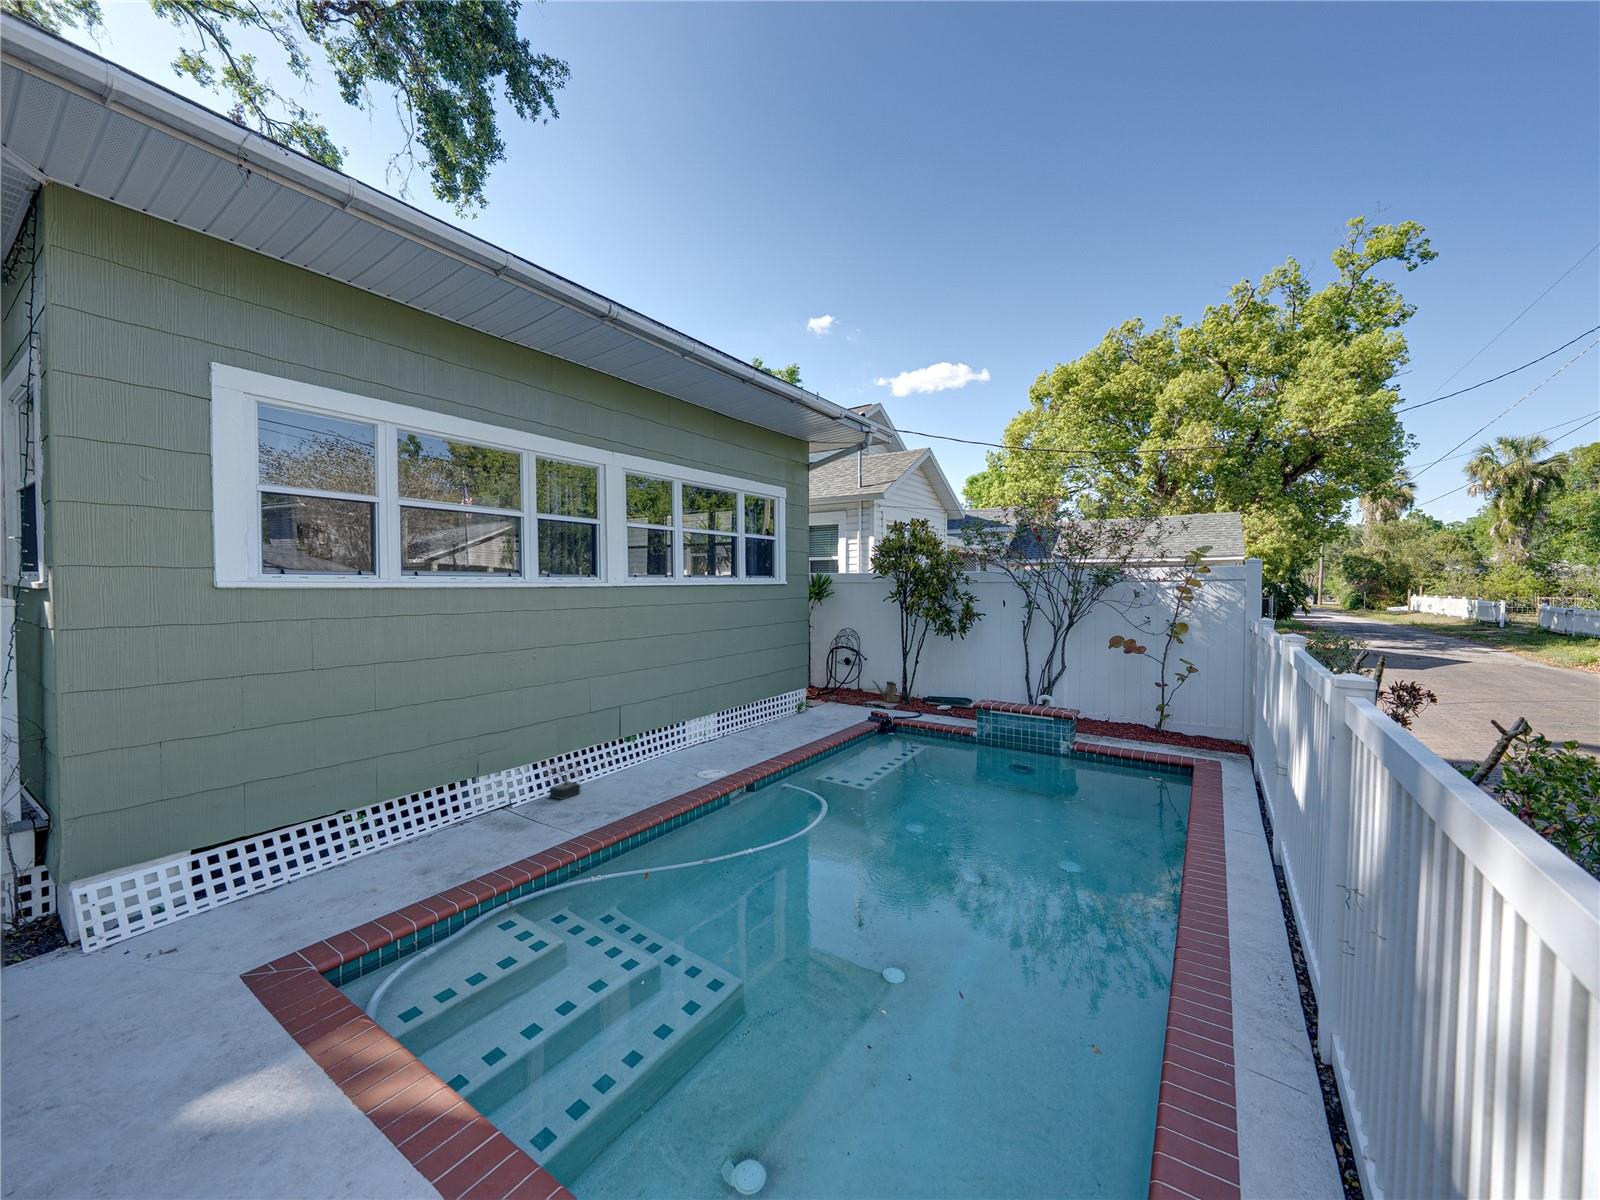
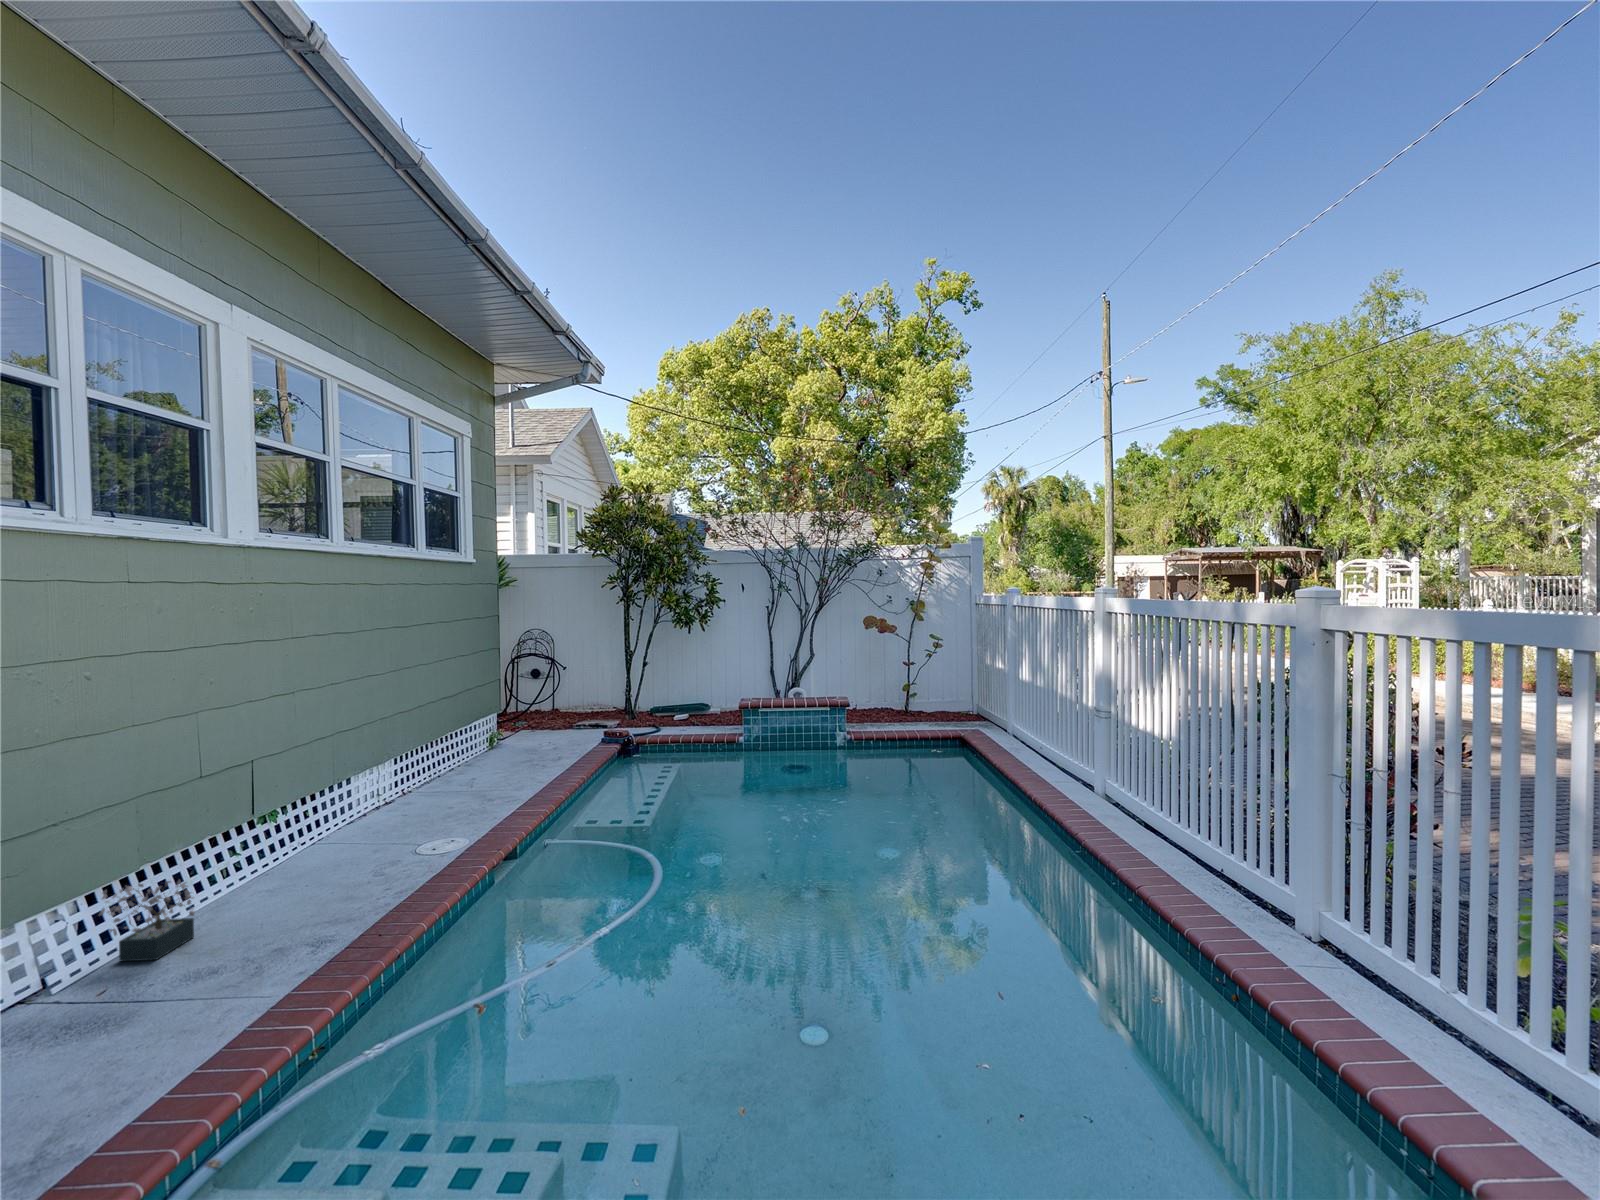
watering can: present [873,681,900,702] -> none [578,696,616,723]

